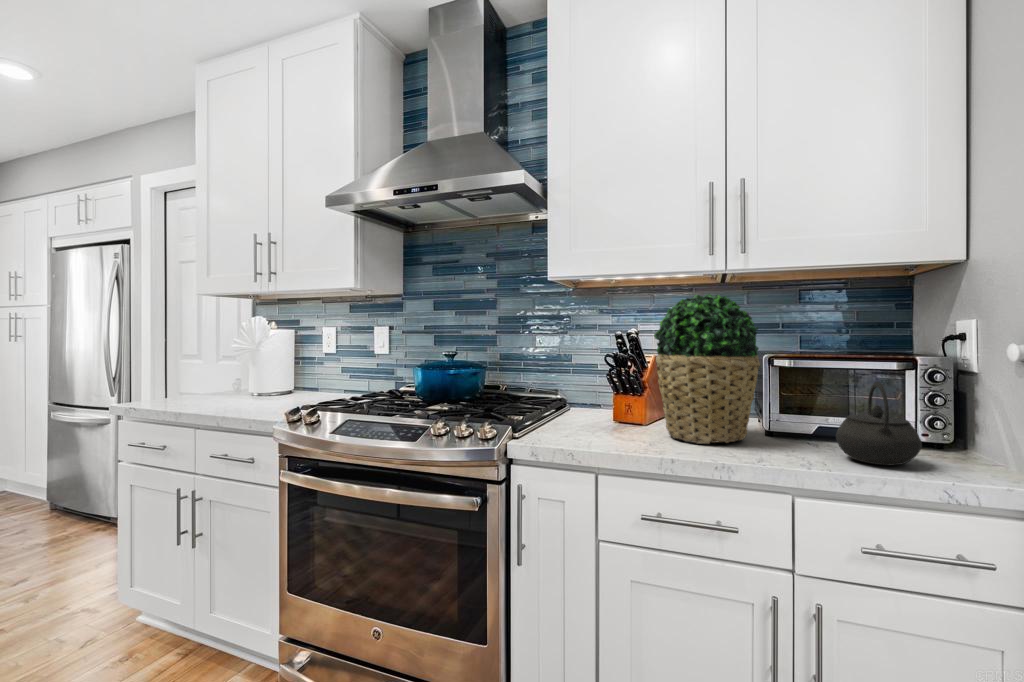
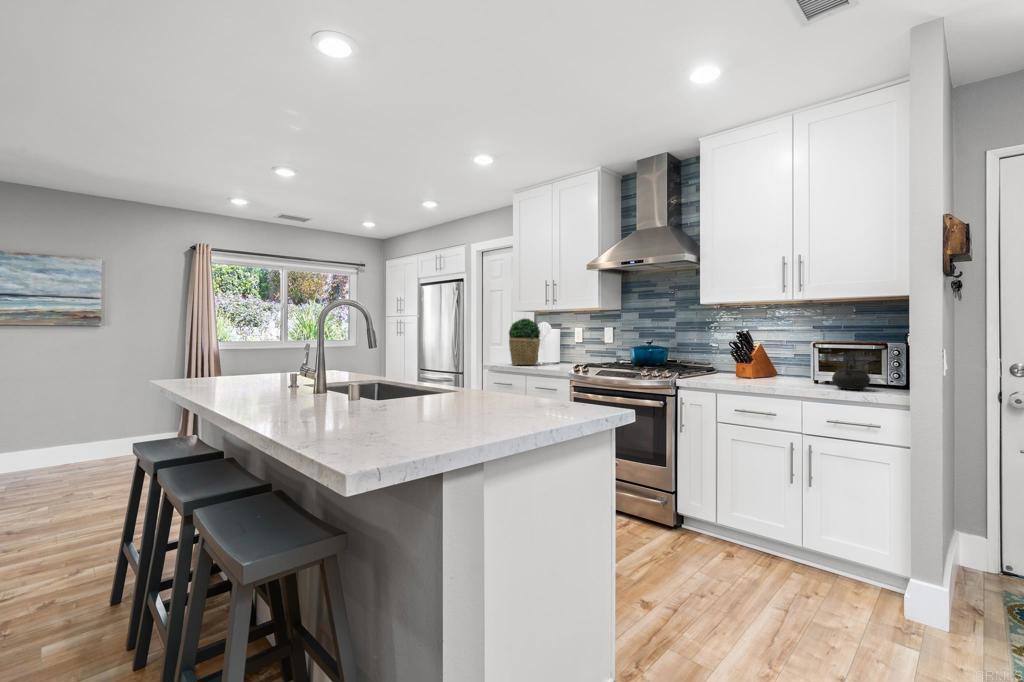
potted plant: present [654,294,760,444] -> present [509,318,540,365]

